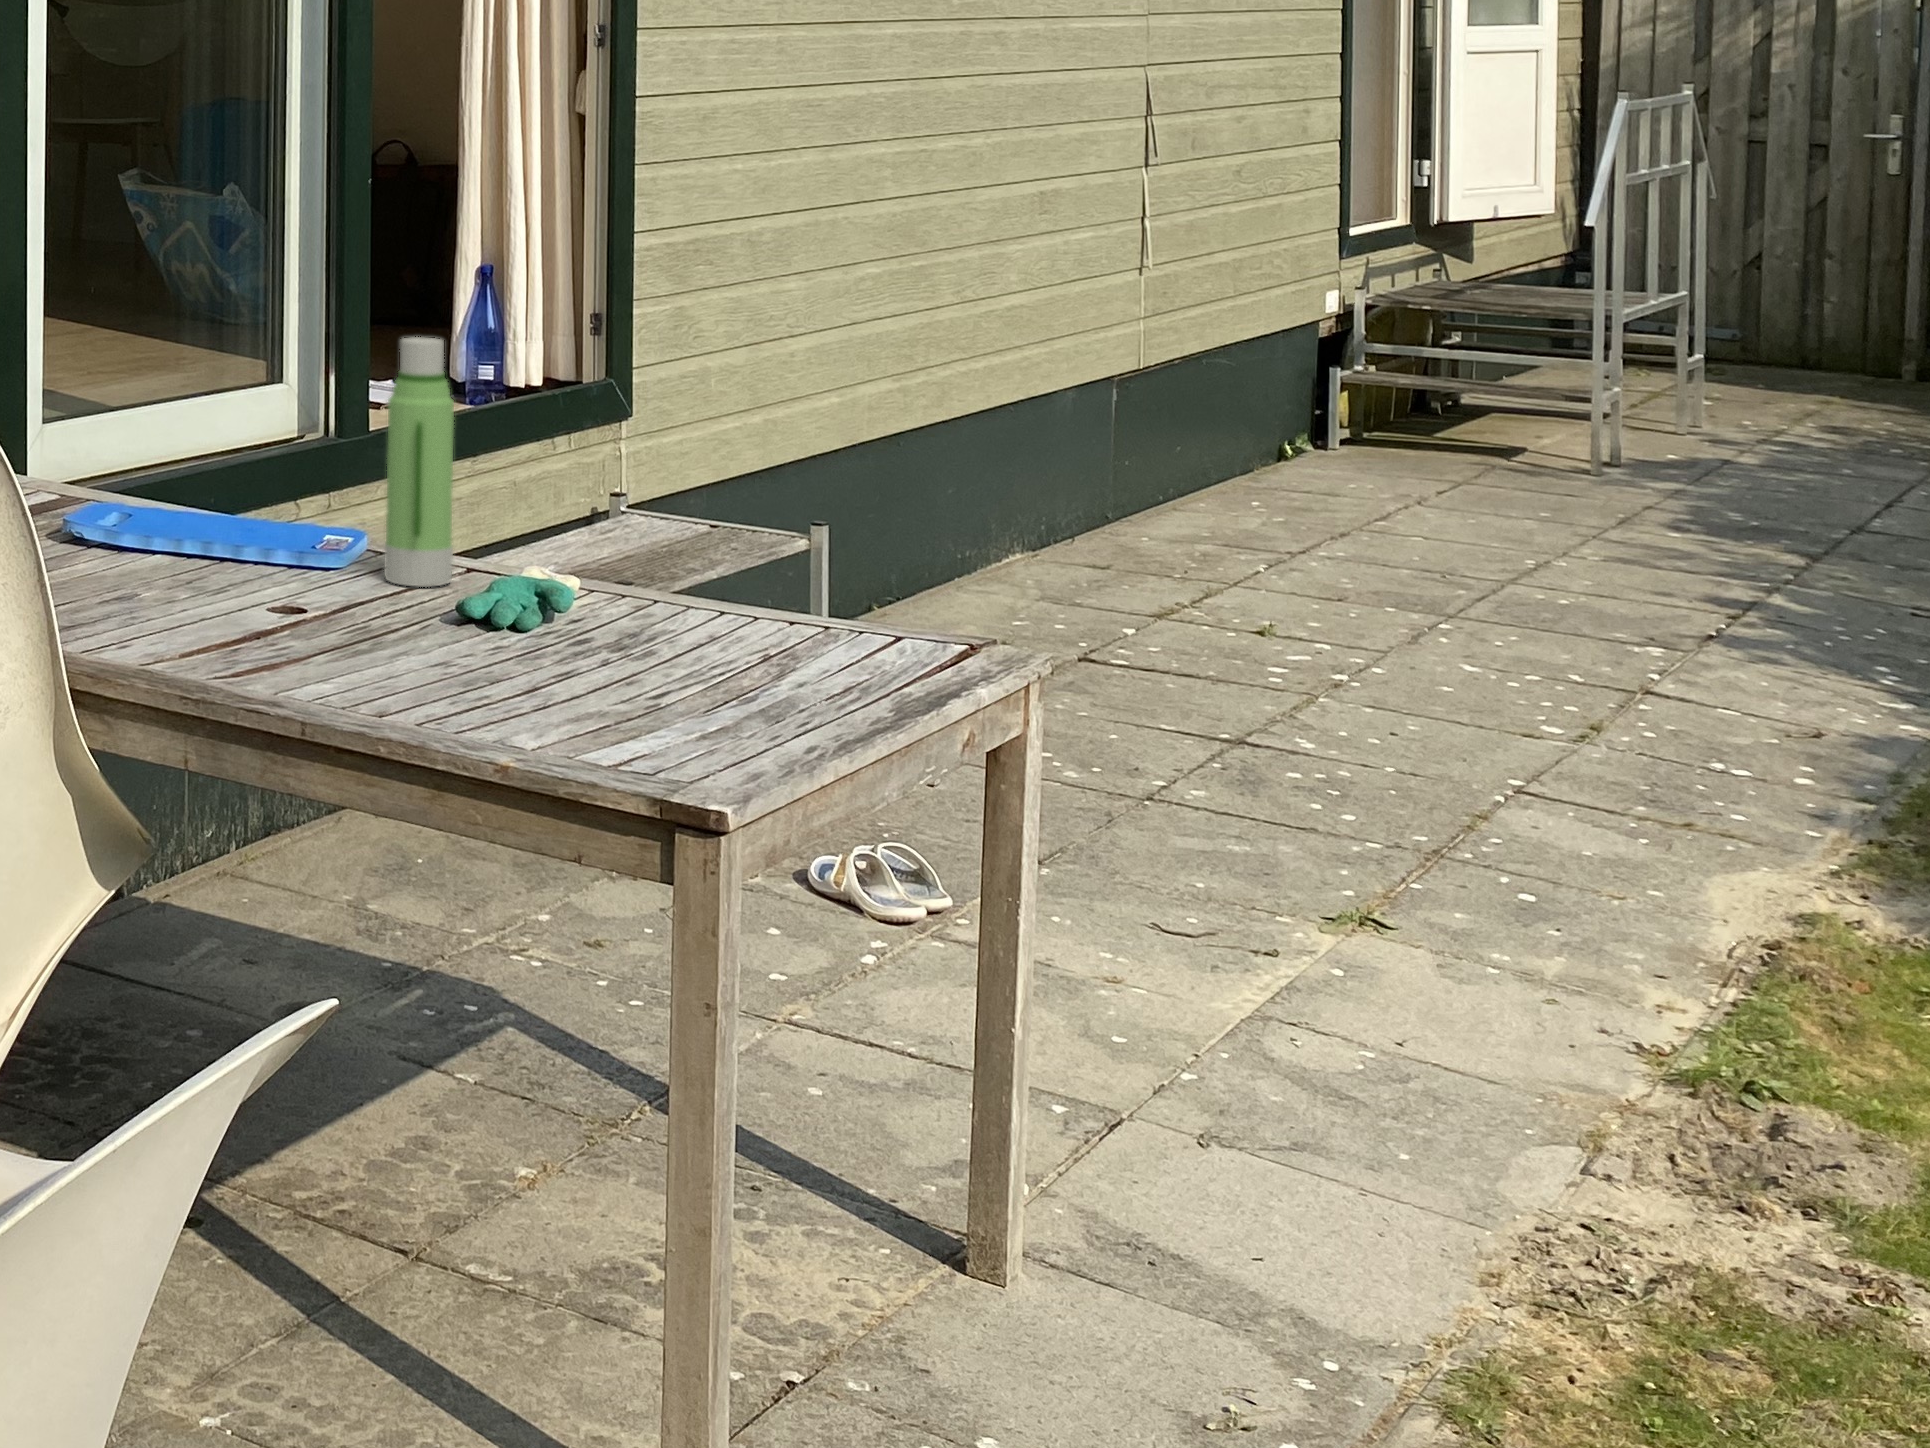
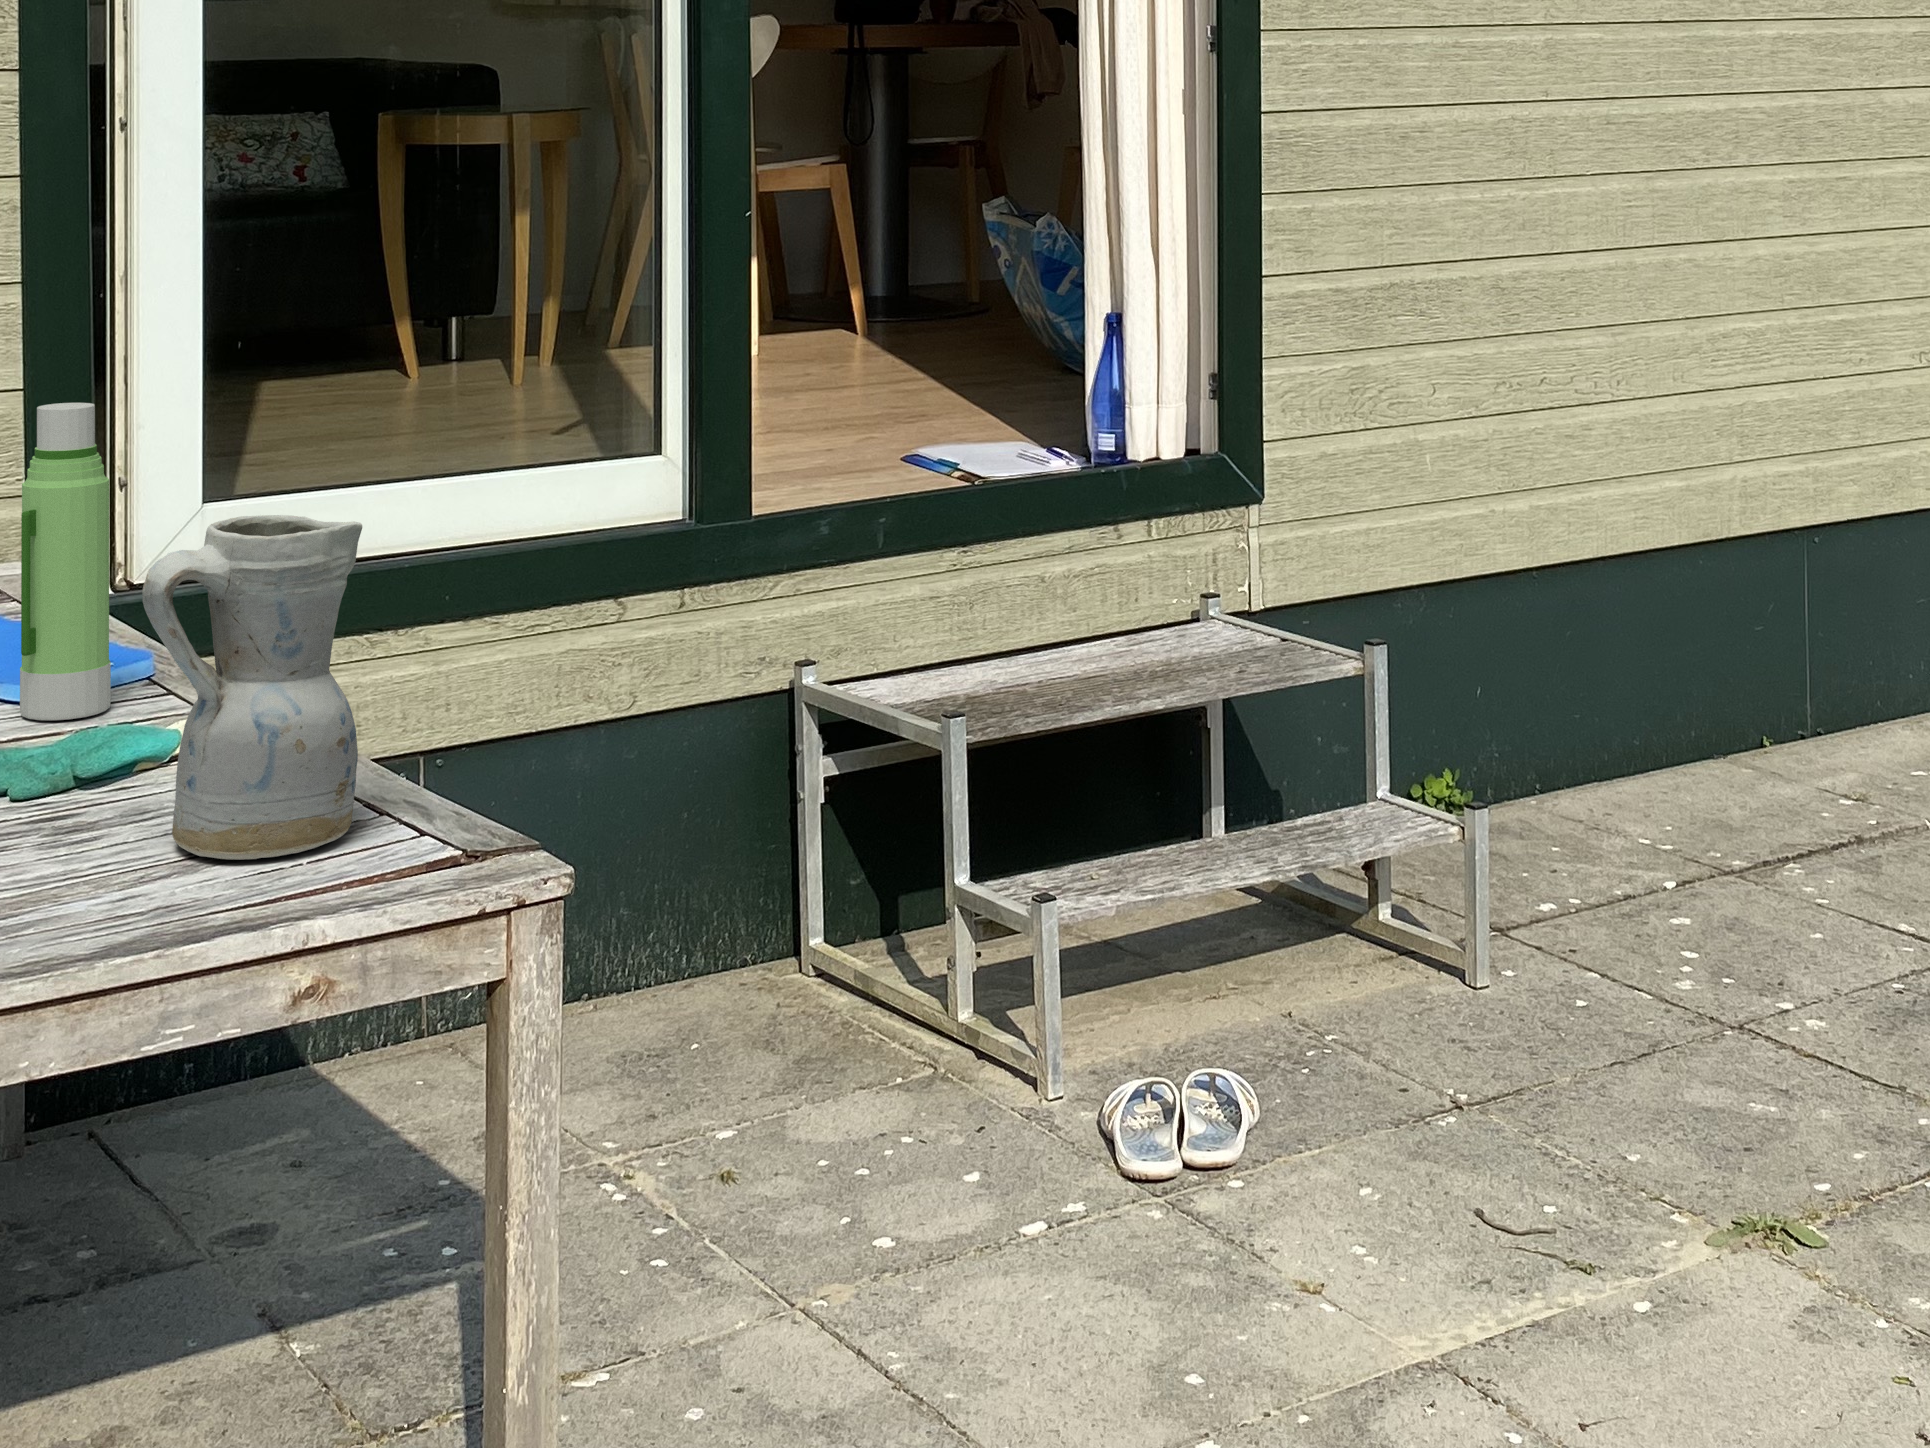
ceramic pitcher: none [760,415,898,665] -> present [142,515,362,860]

